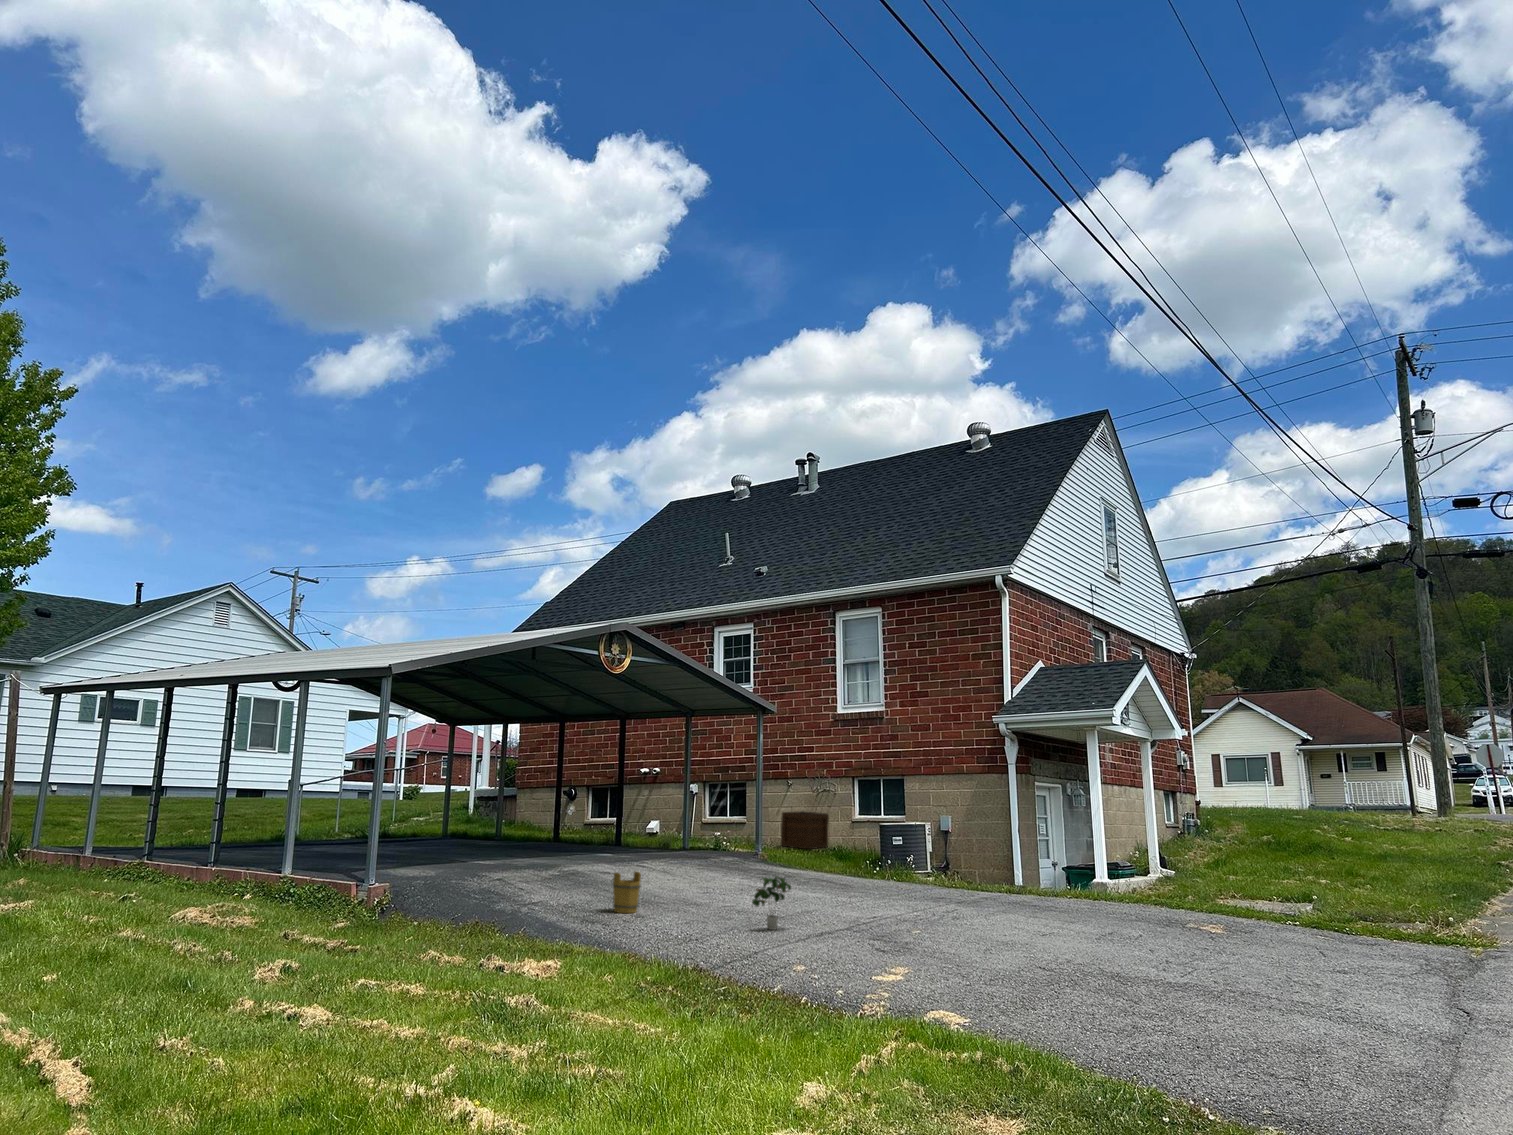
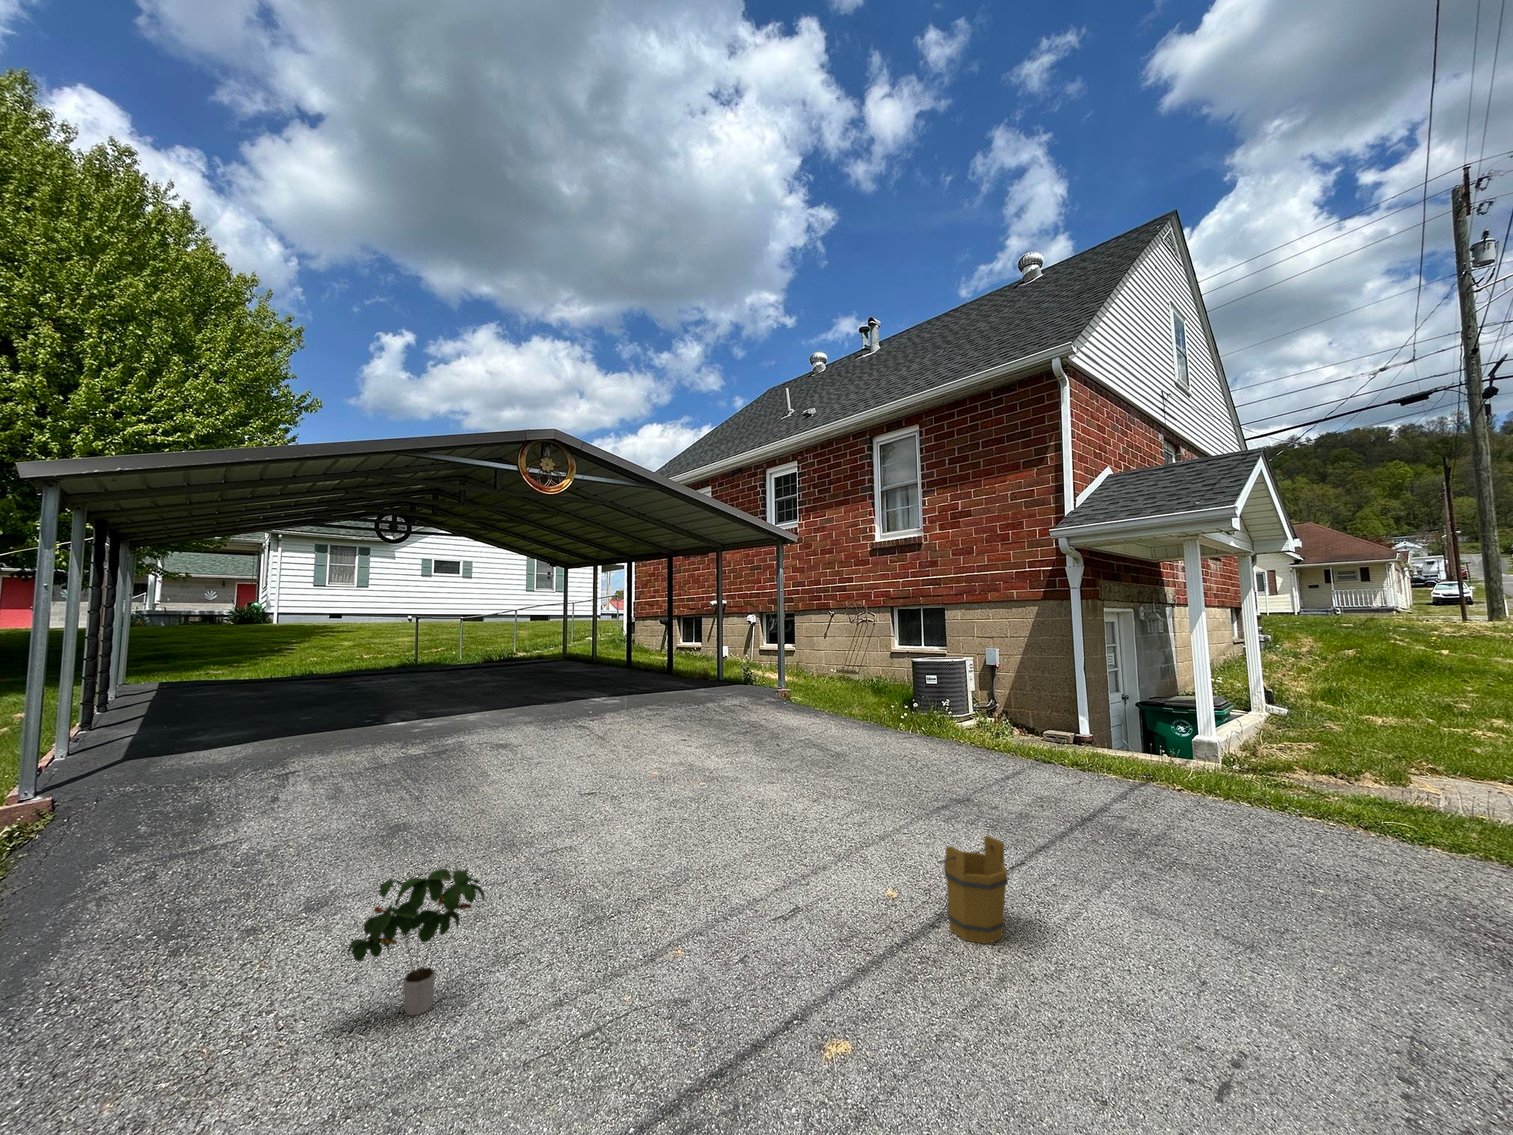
wooden crate: present [781,811,829,849] -> none [819,642,868,682]
bucket: present [613,871,641,913] -> present [938,836,1008,944]

